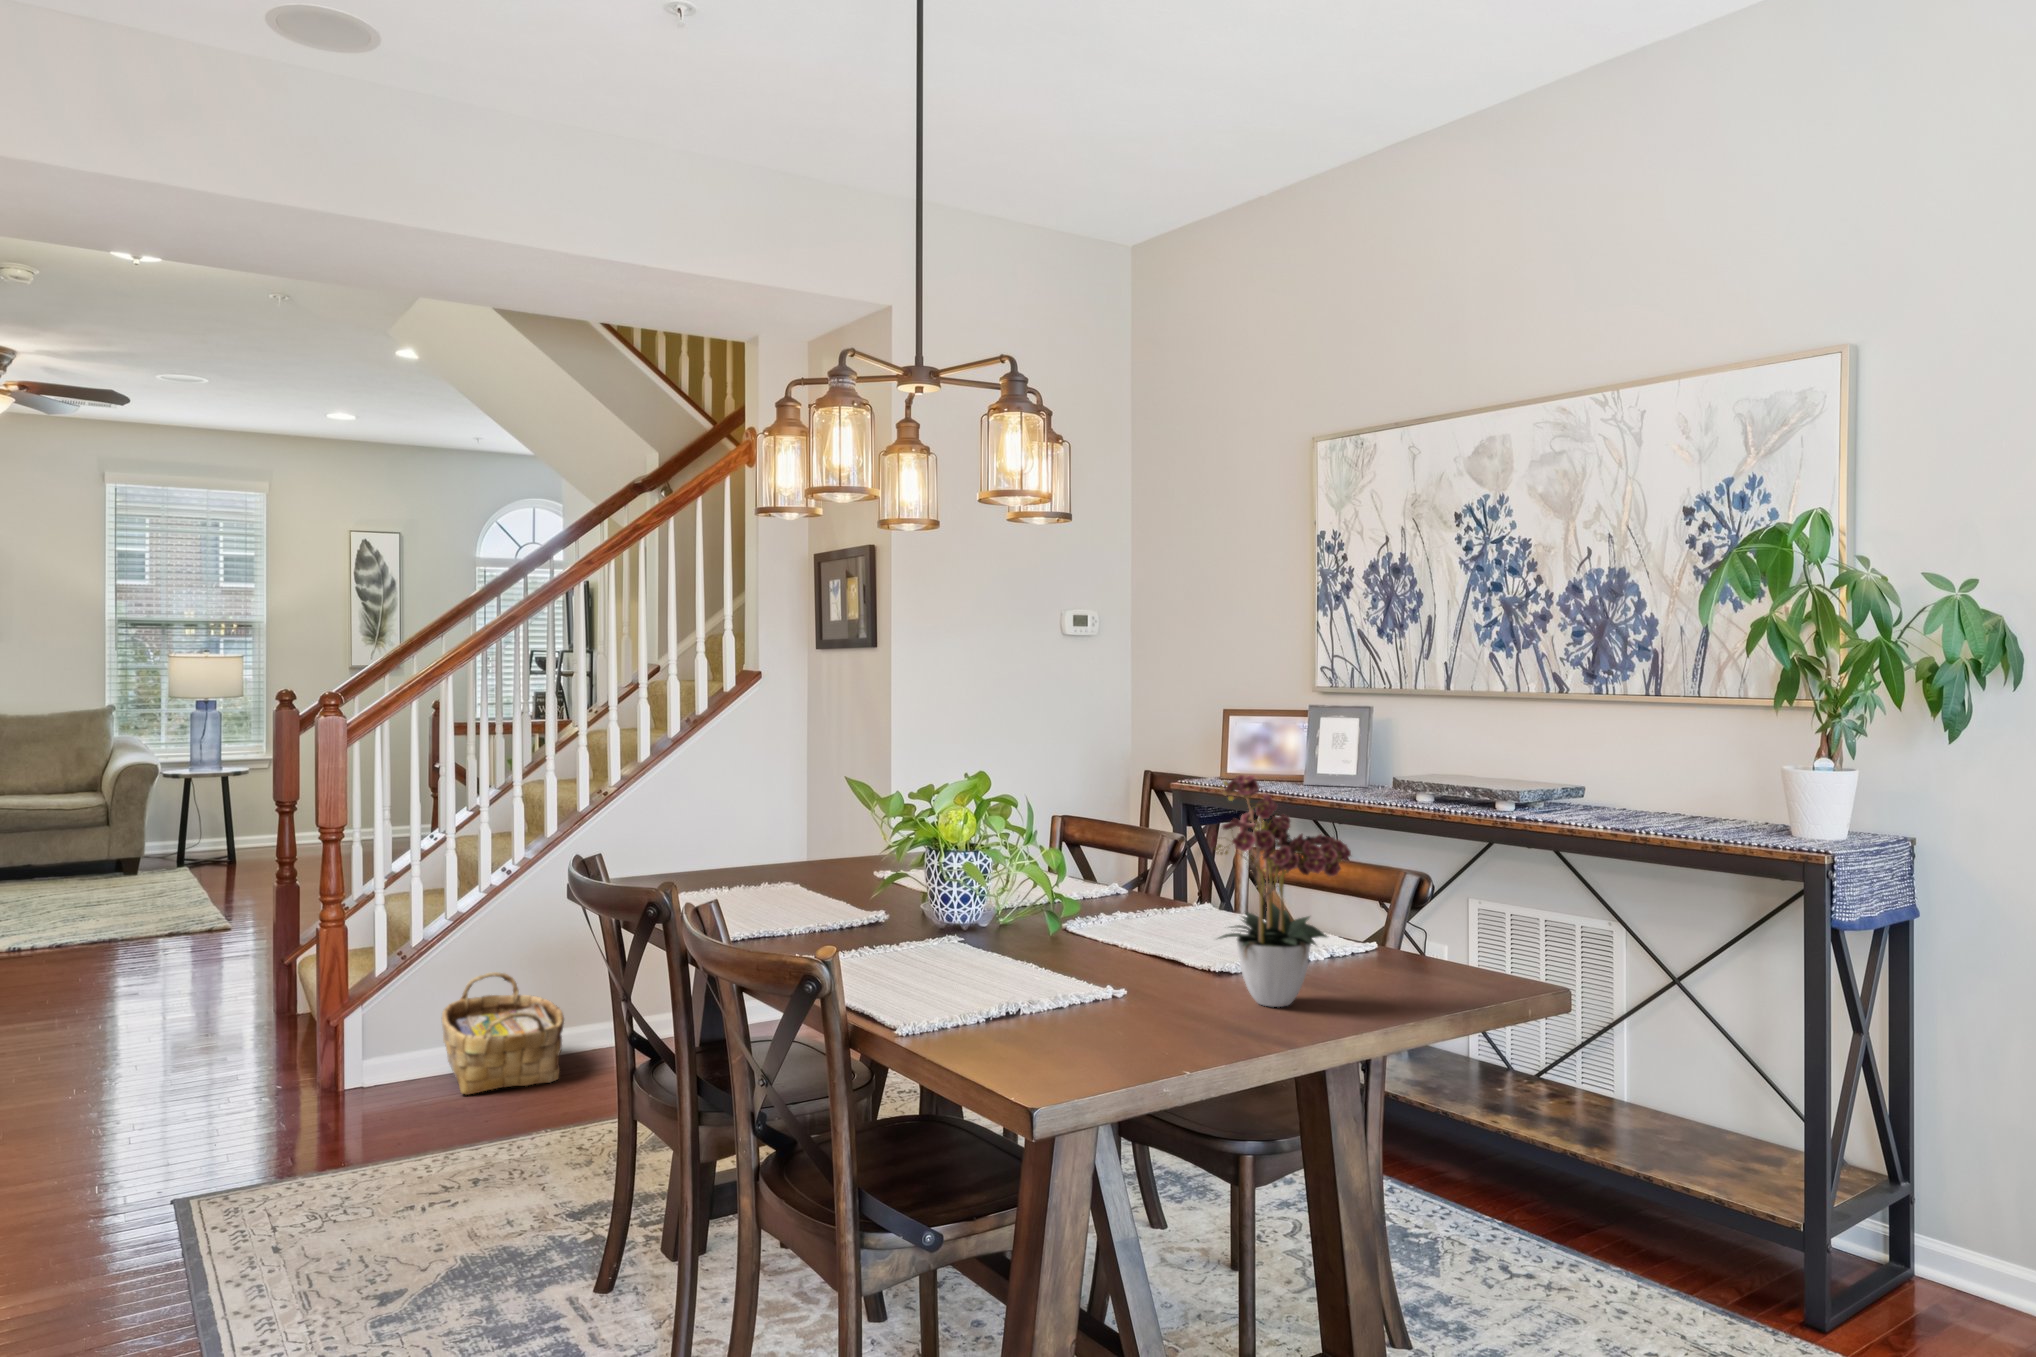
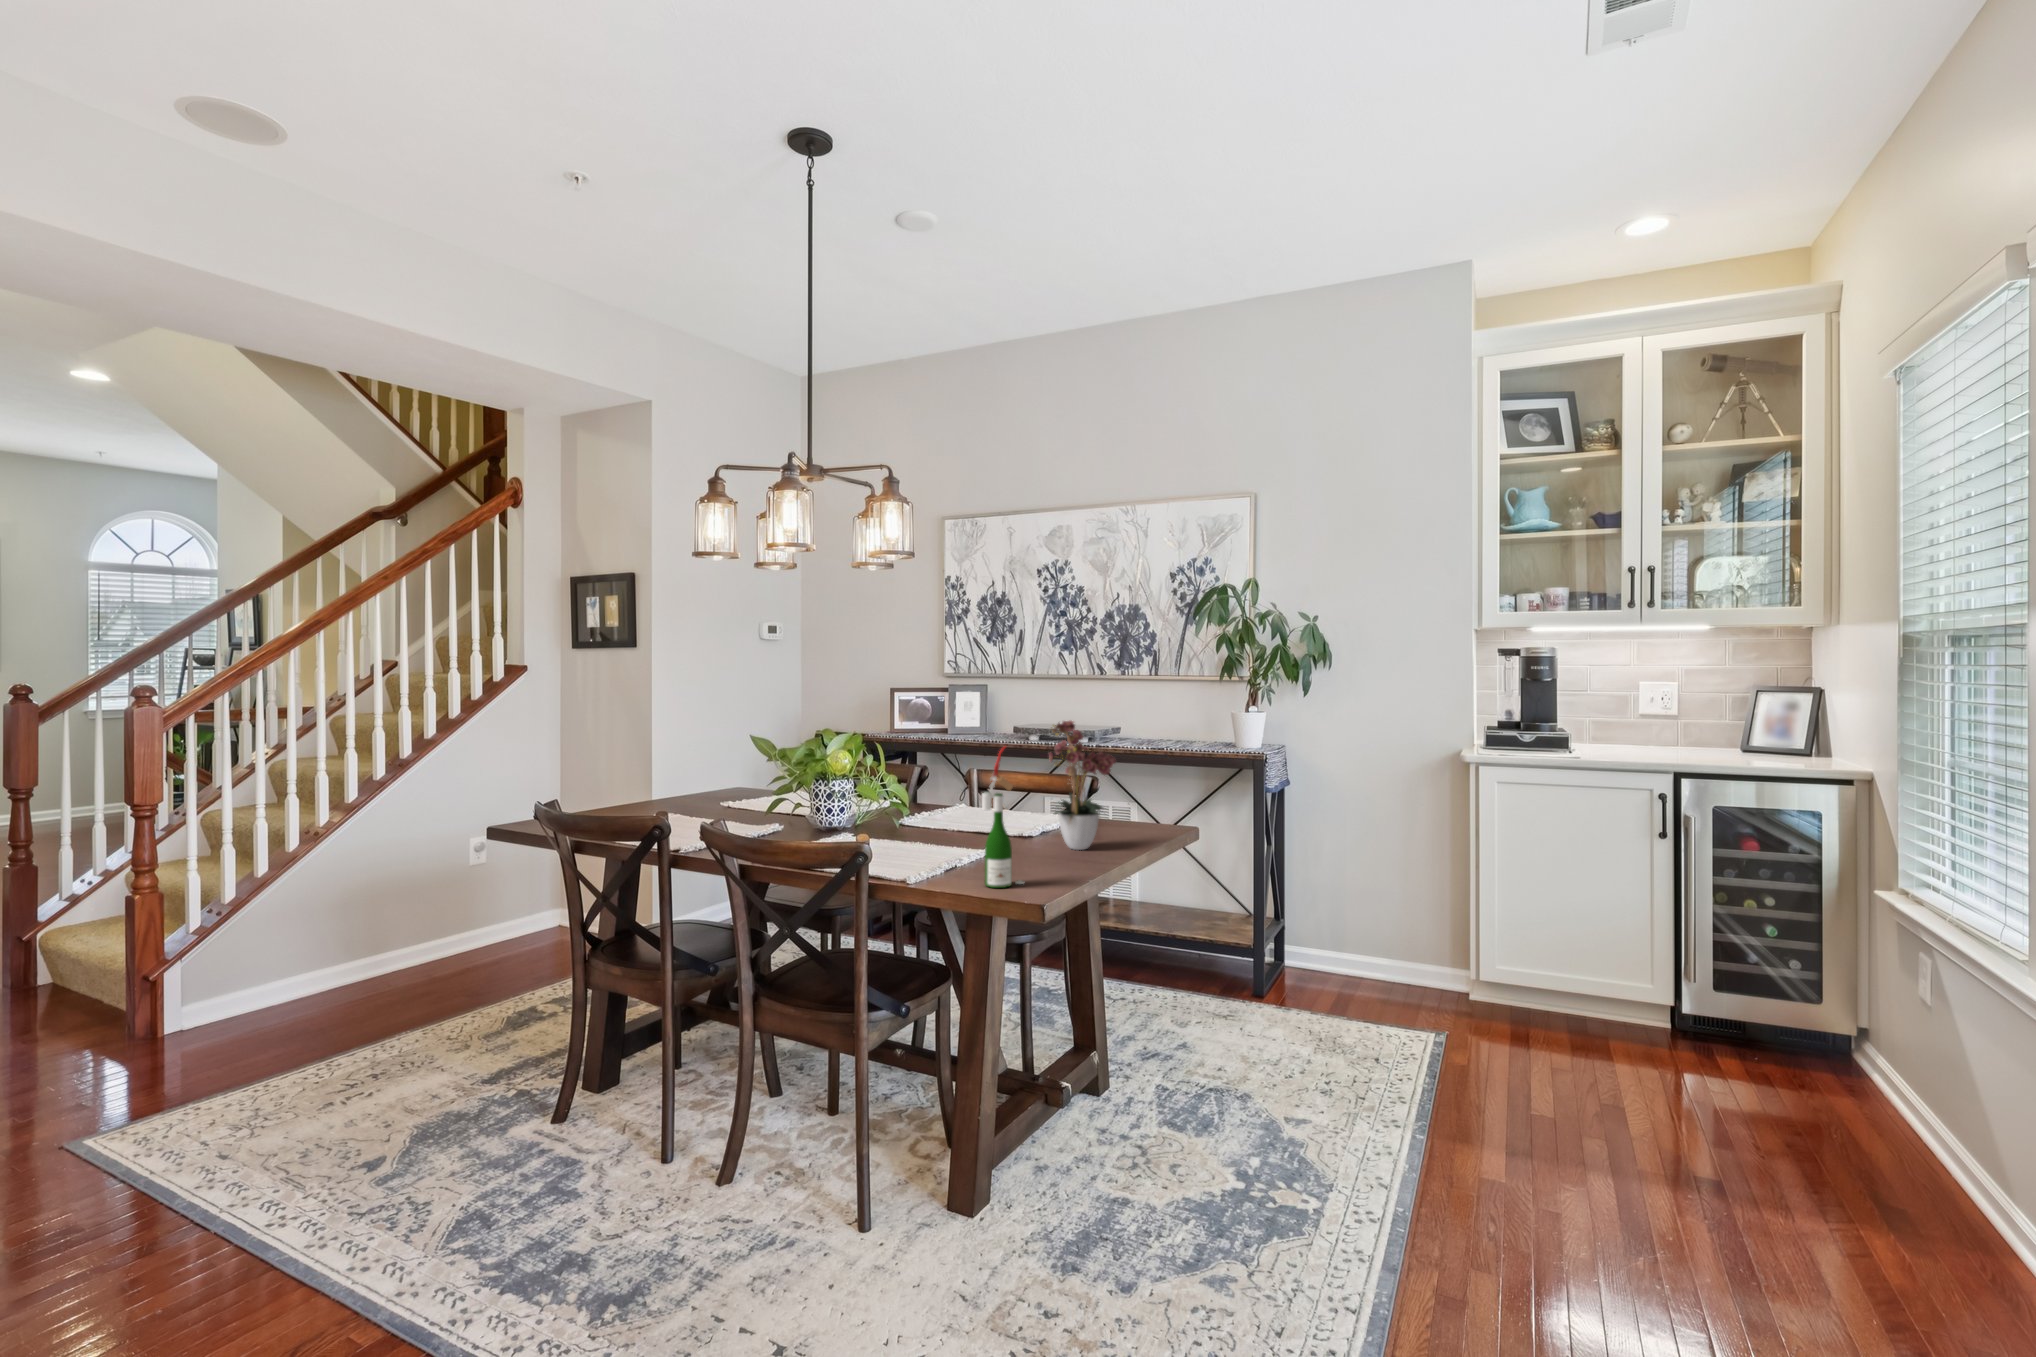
wine bottle: none [1000,816,1070,1059] -> present [982,747,1024,888]
woven basket: present [441,972,564,1095] -> none [260,916,388,1019]

